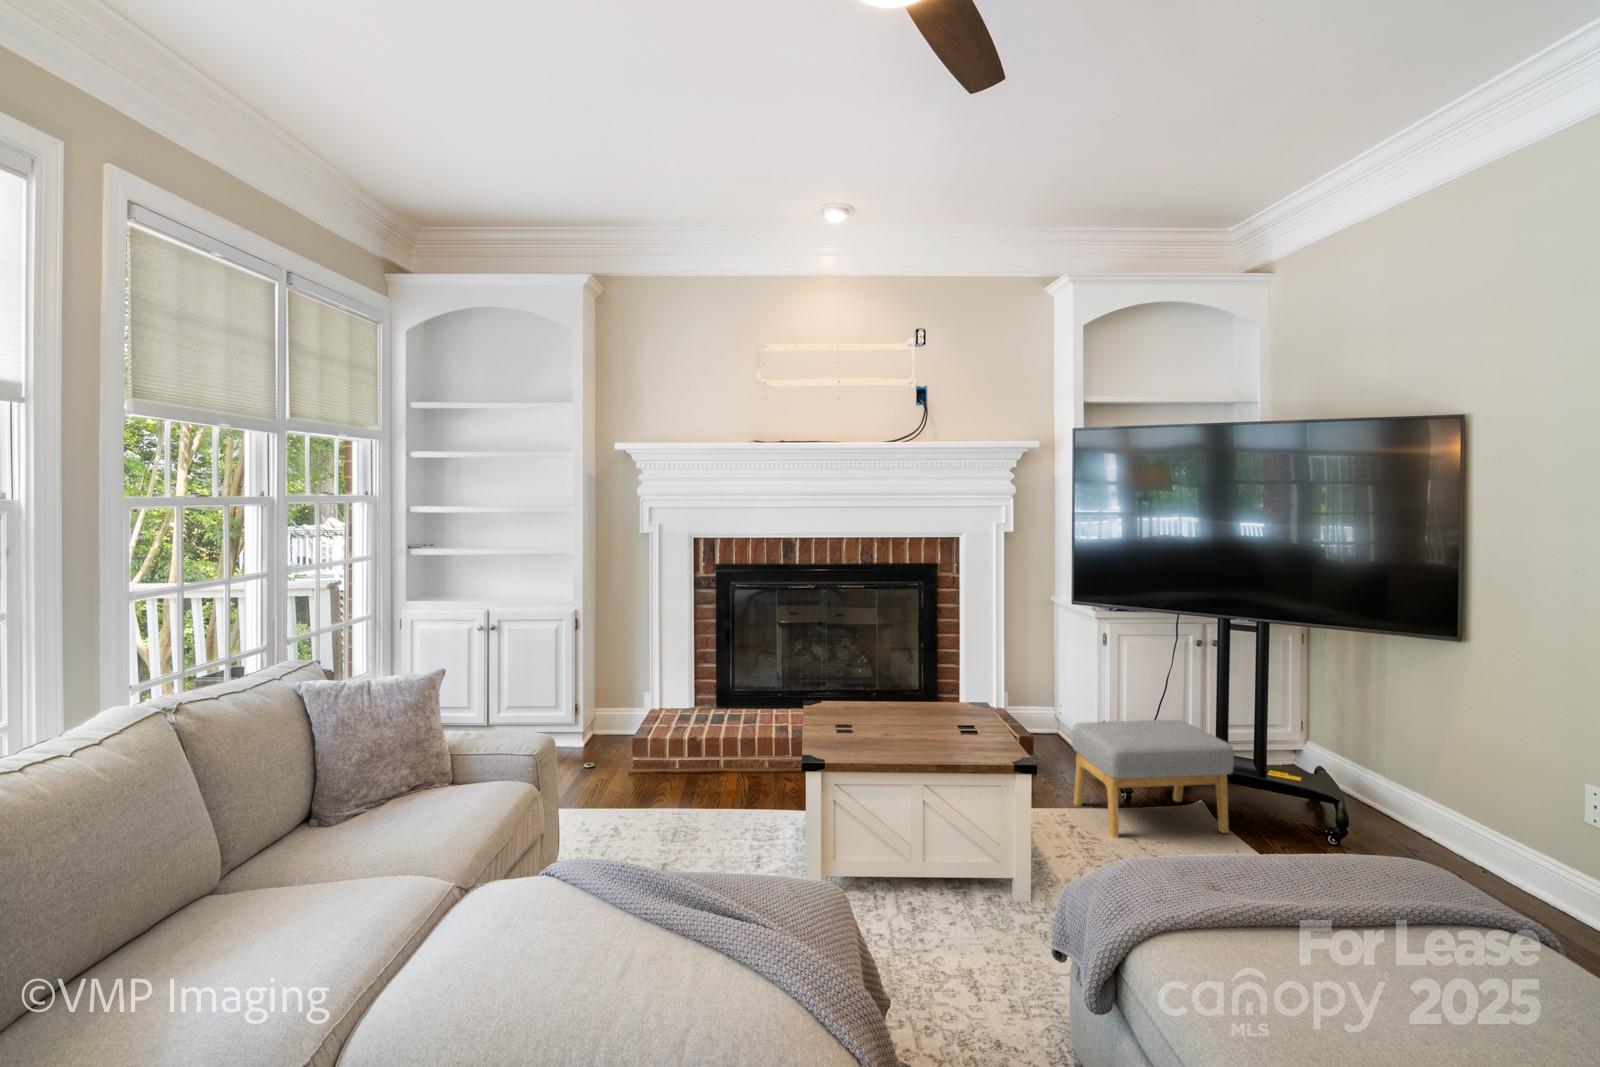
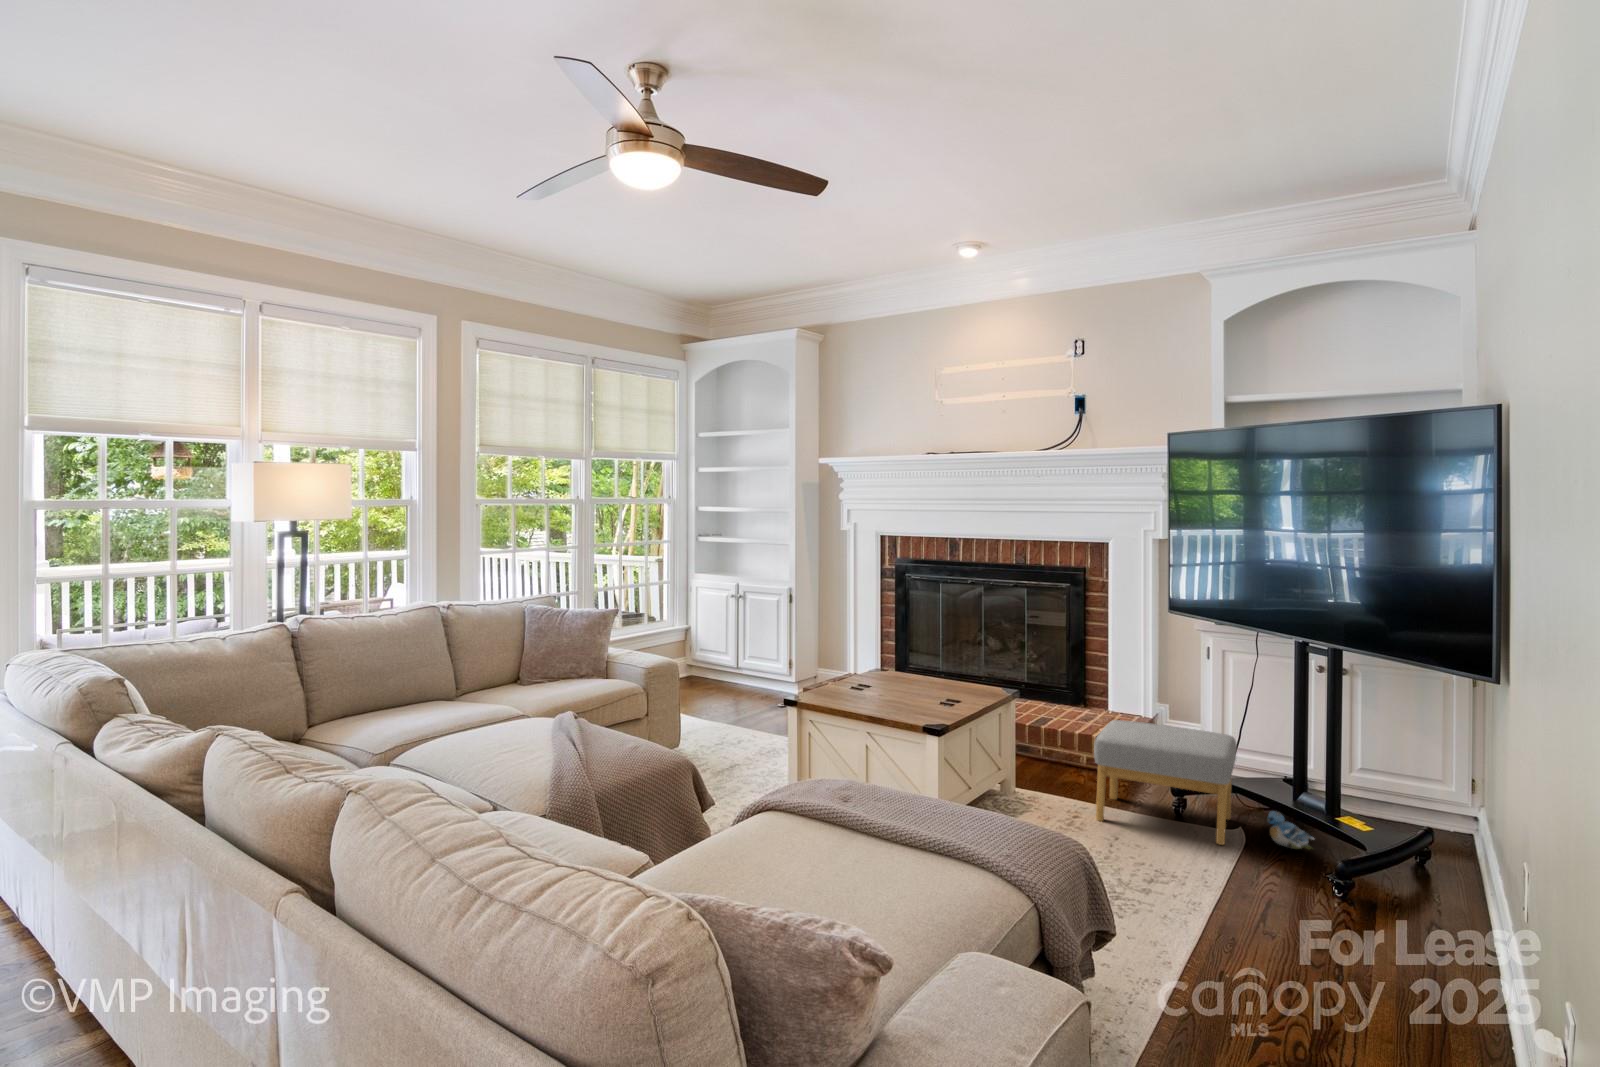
plush toy: none [1233,787,1282,820] -> present [1267,811,1314,849]

